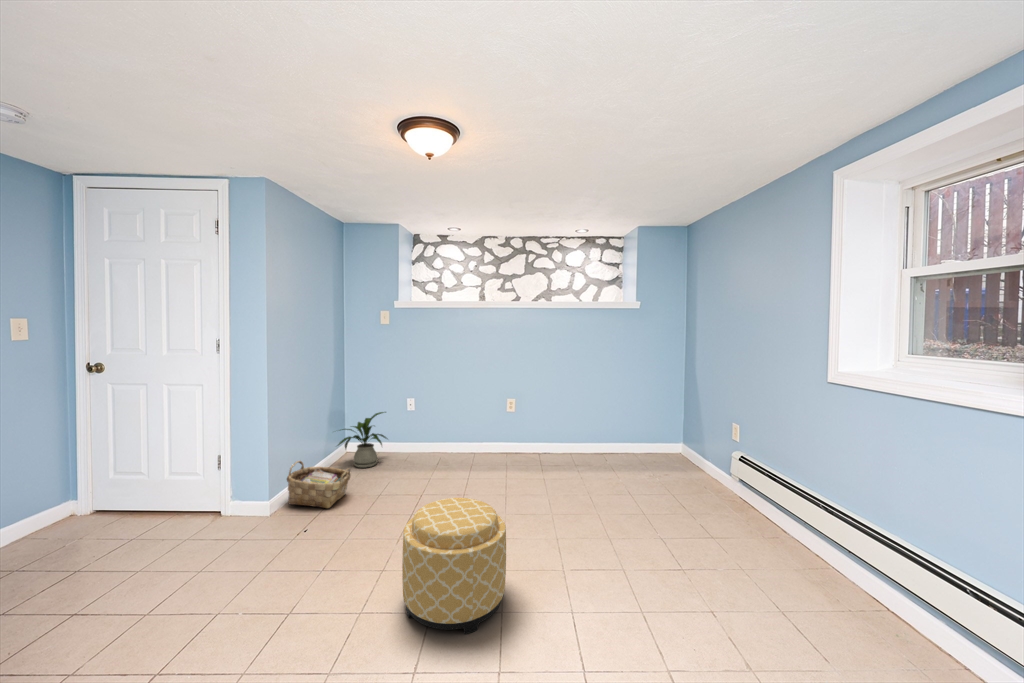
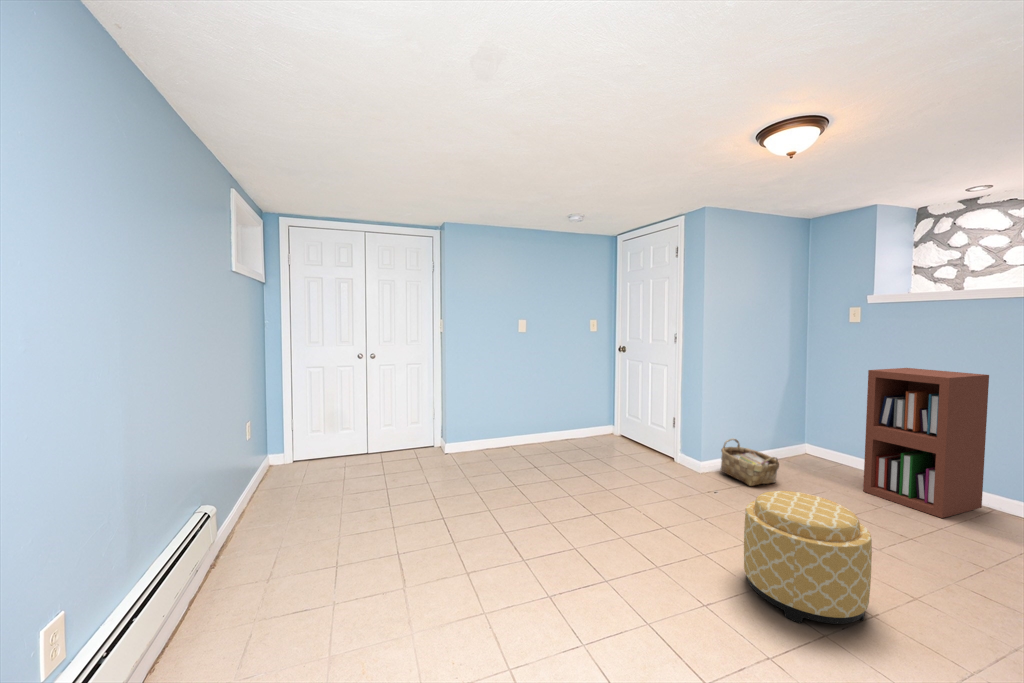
bookshelf: none [409,363,470,475] -> present [863,368,989,518]
house plant: present [338,412,386,468] -> none [782,417,854,472]

